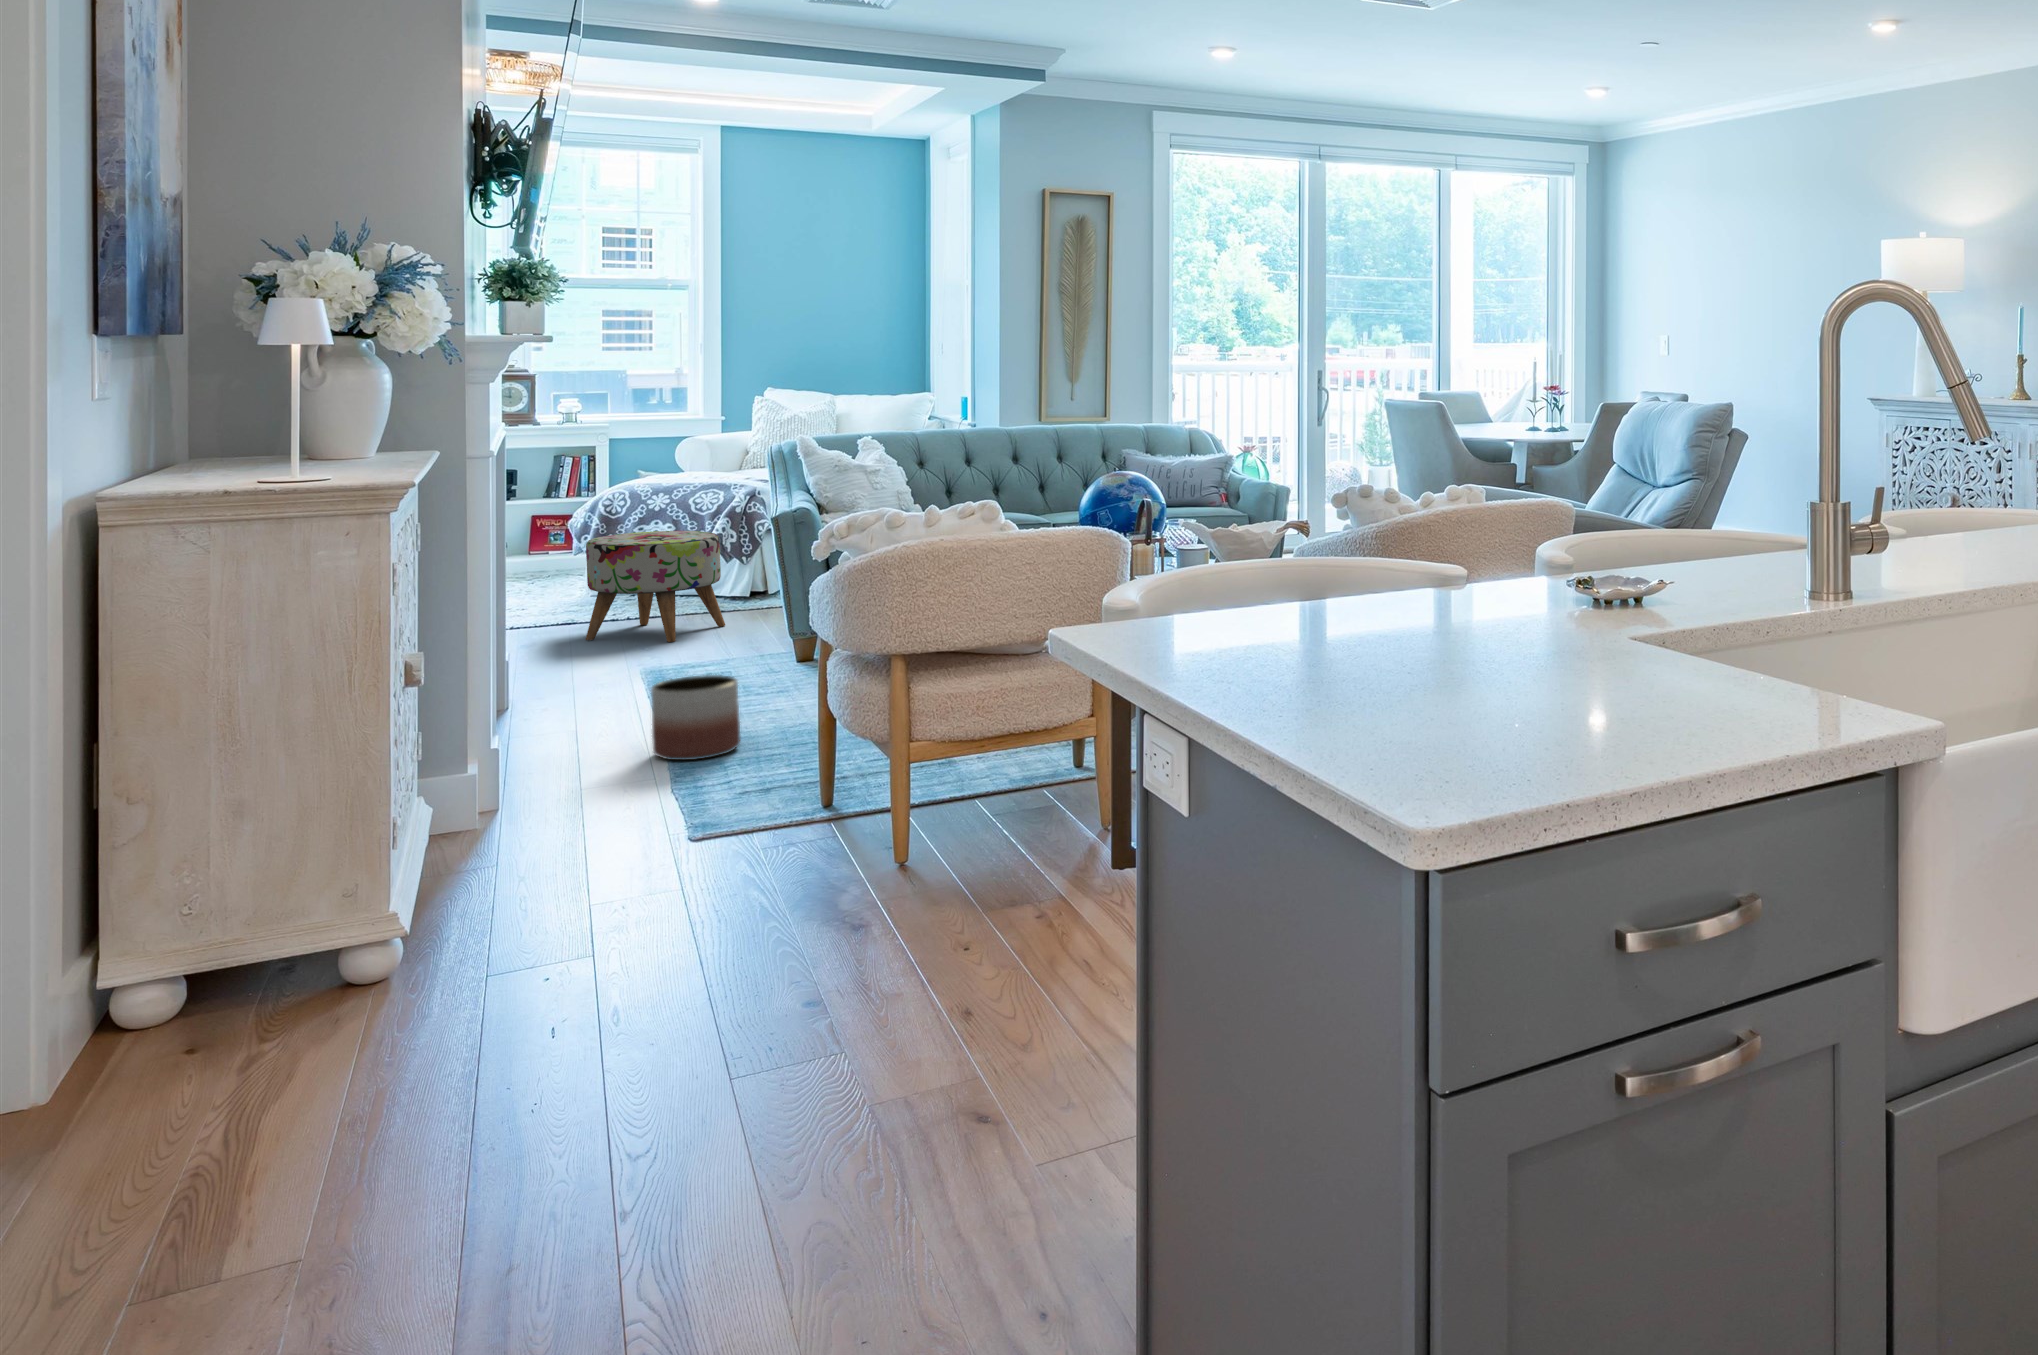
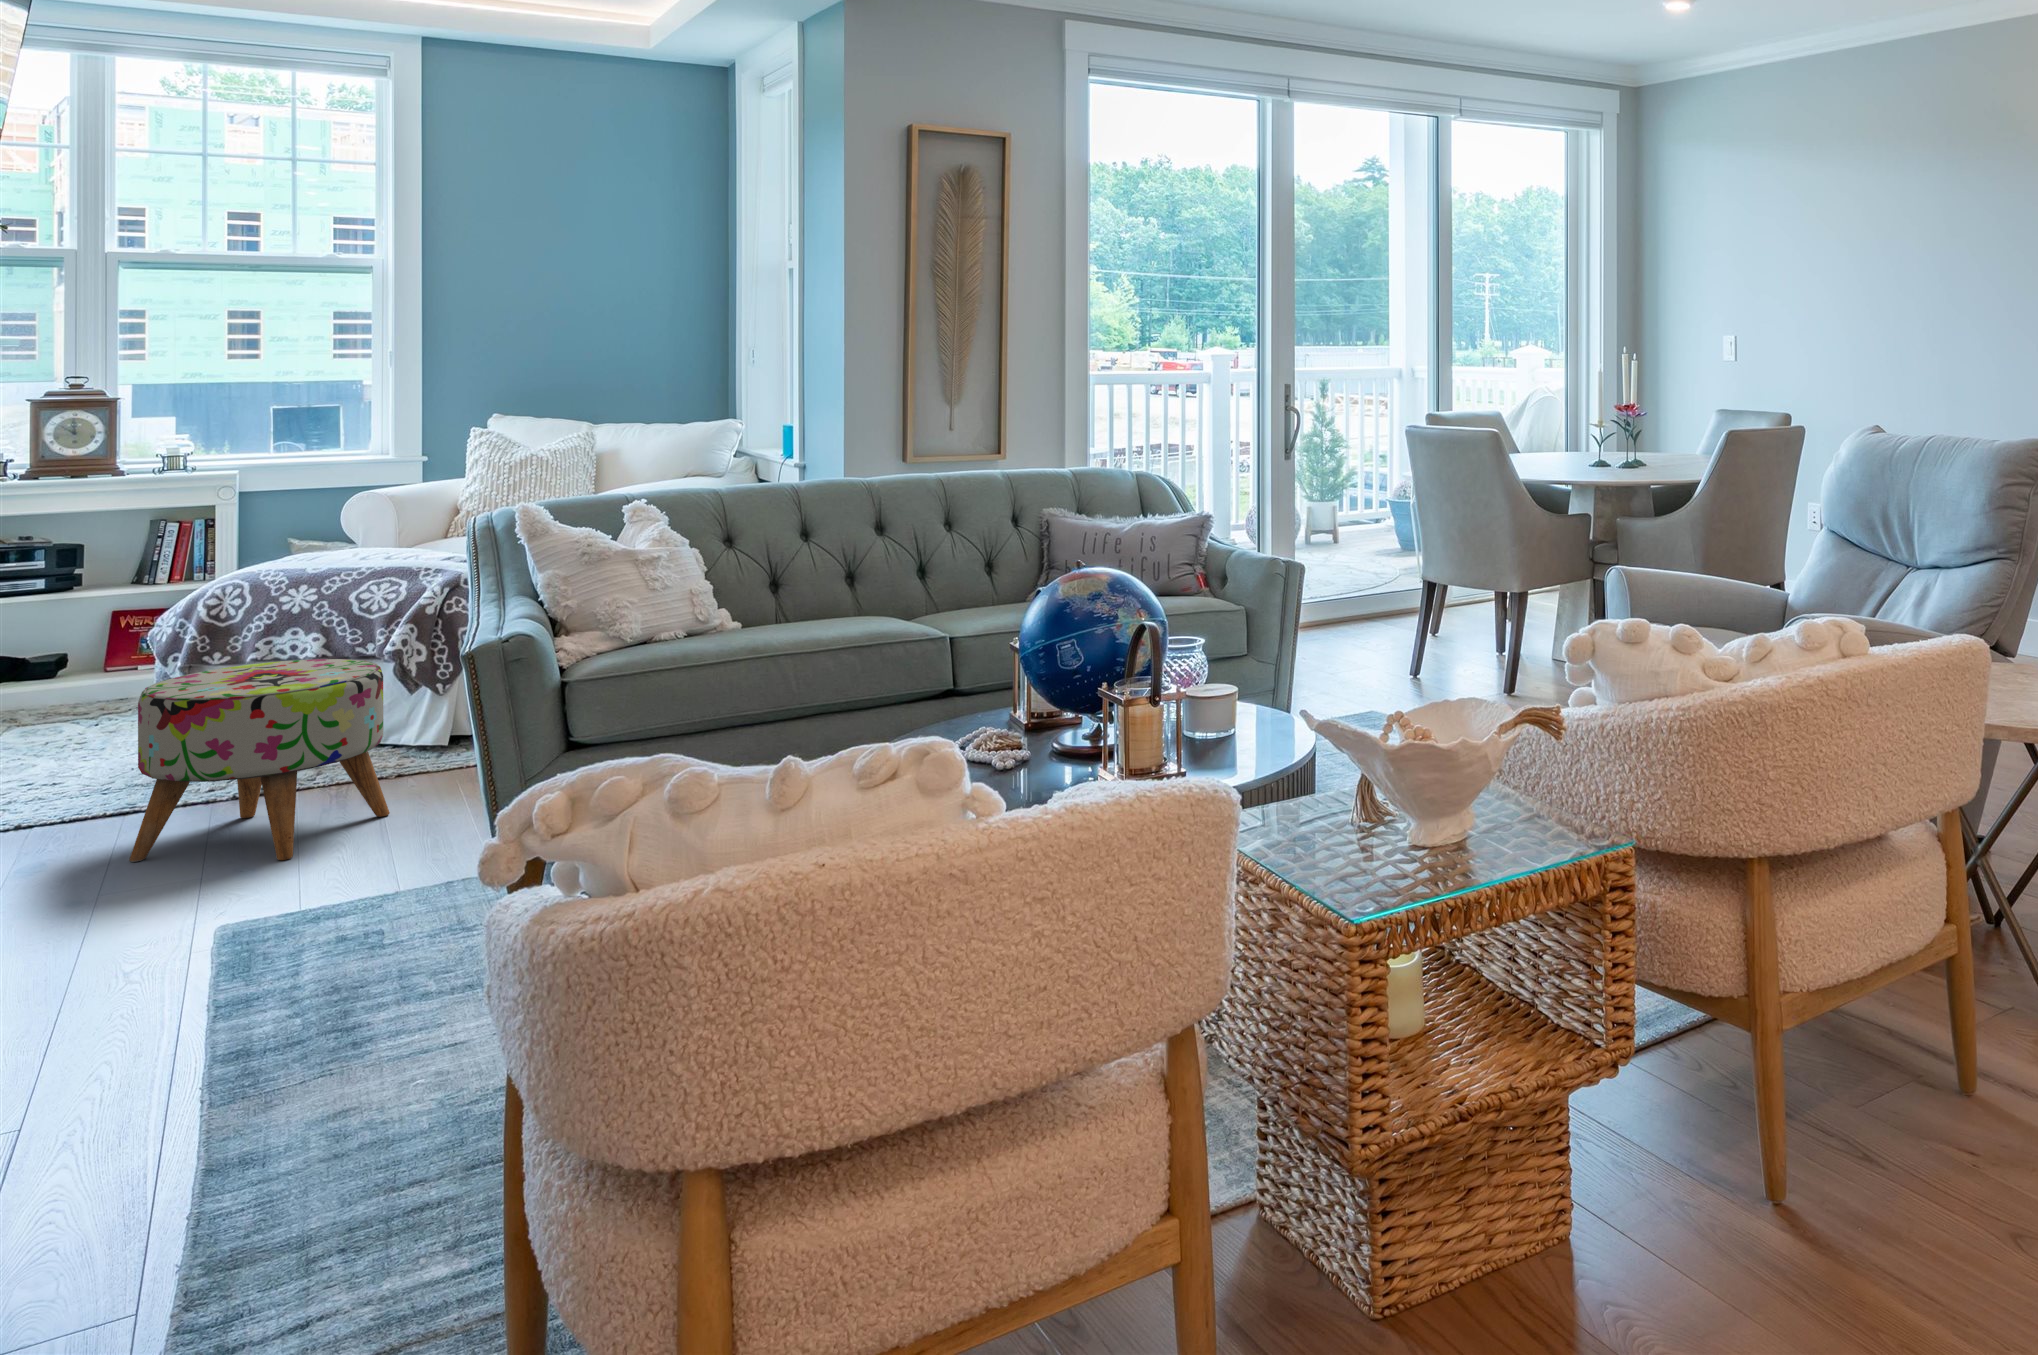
planter: present [651,675,740,760] -> none [148,1041,352,1257]

